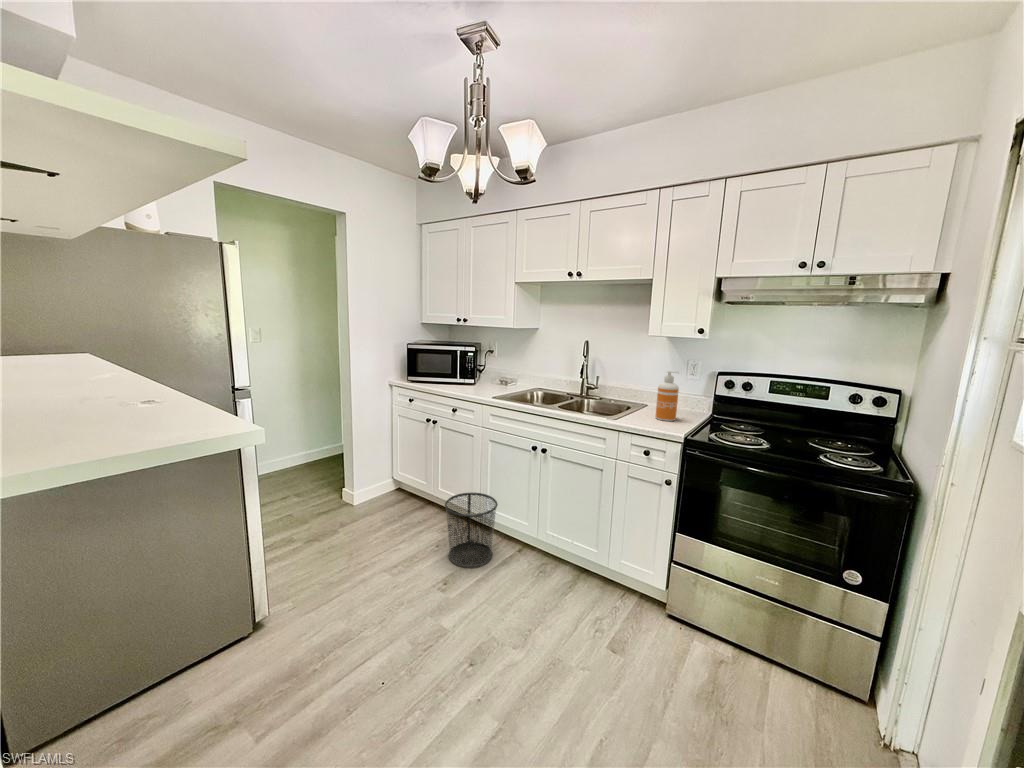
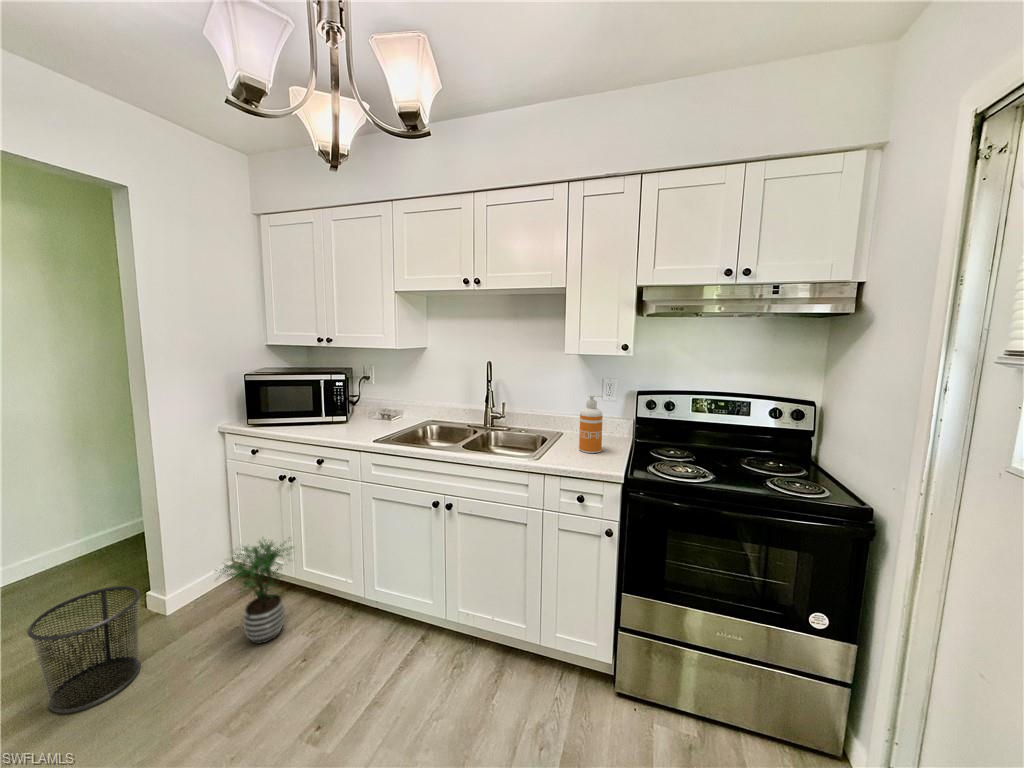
potted plant: none [383,460,435,533] -> present [215,537,293,644]
waste bin: present [445,493,498,567] -> present [27,586,141,713]

